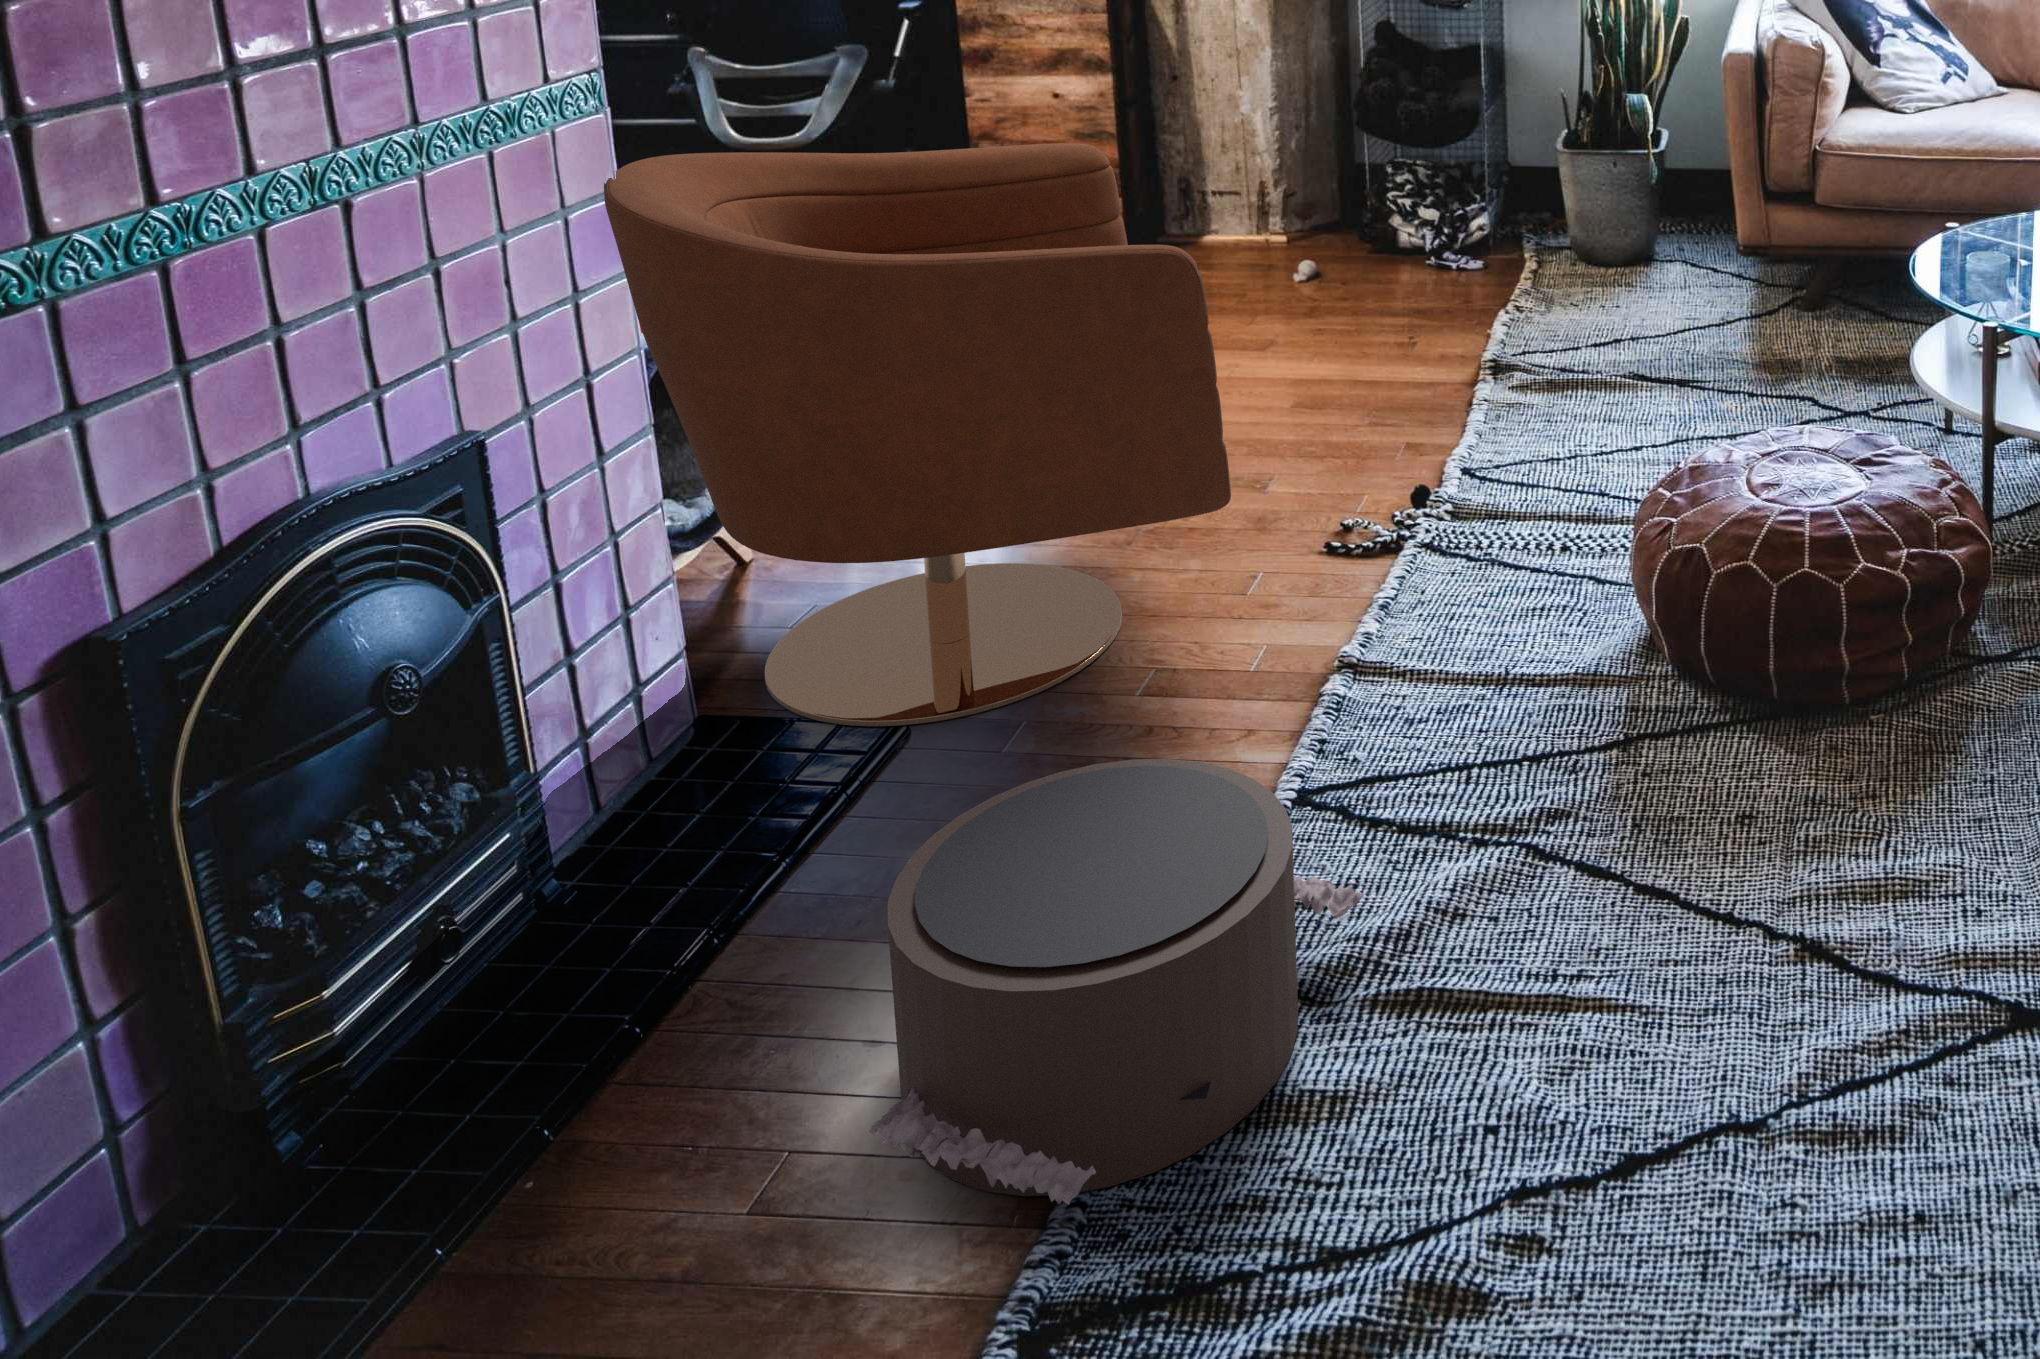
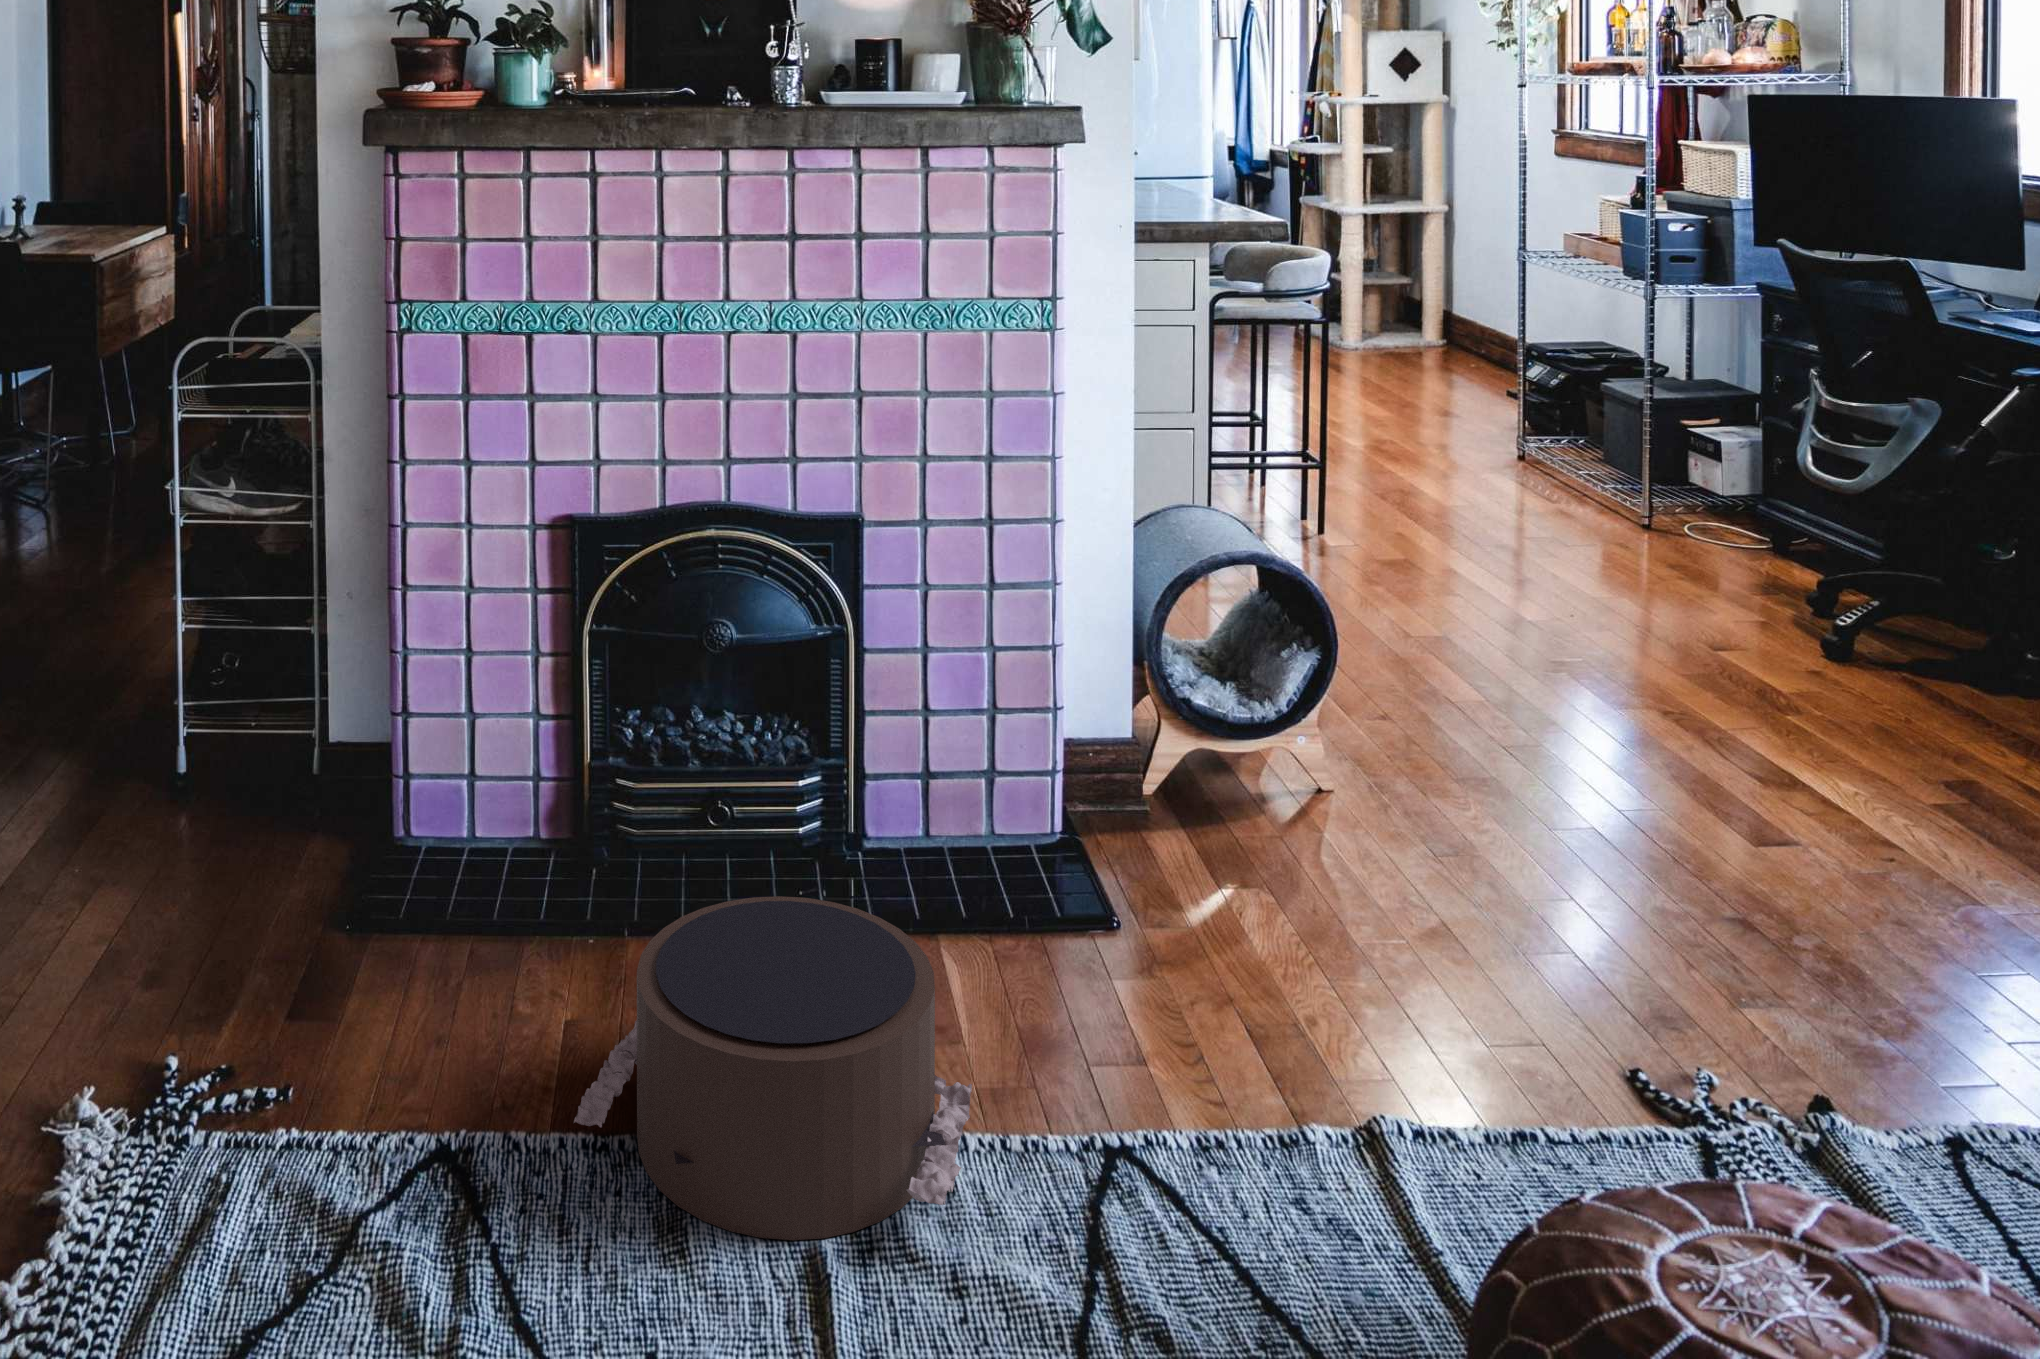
armchair: present [604,143,1231,726] -> none [1046,405,1604,991]

